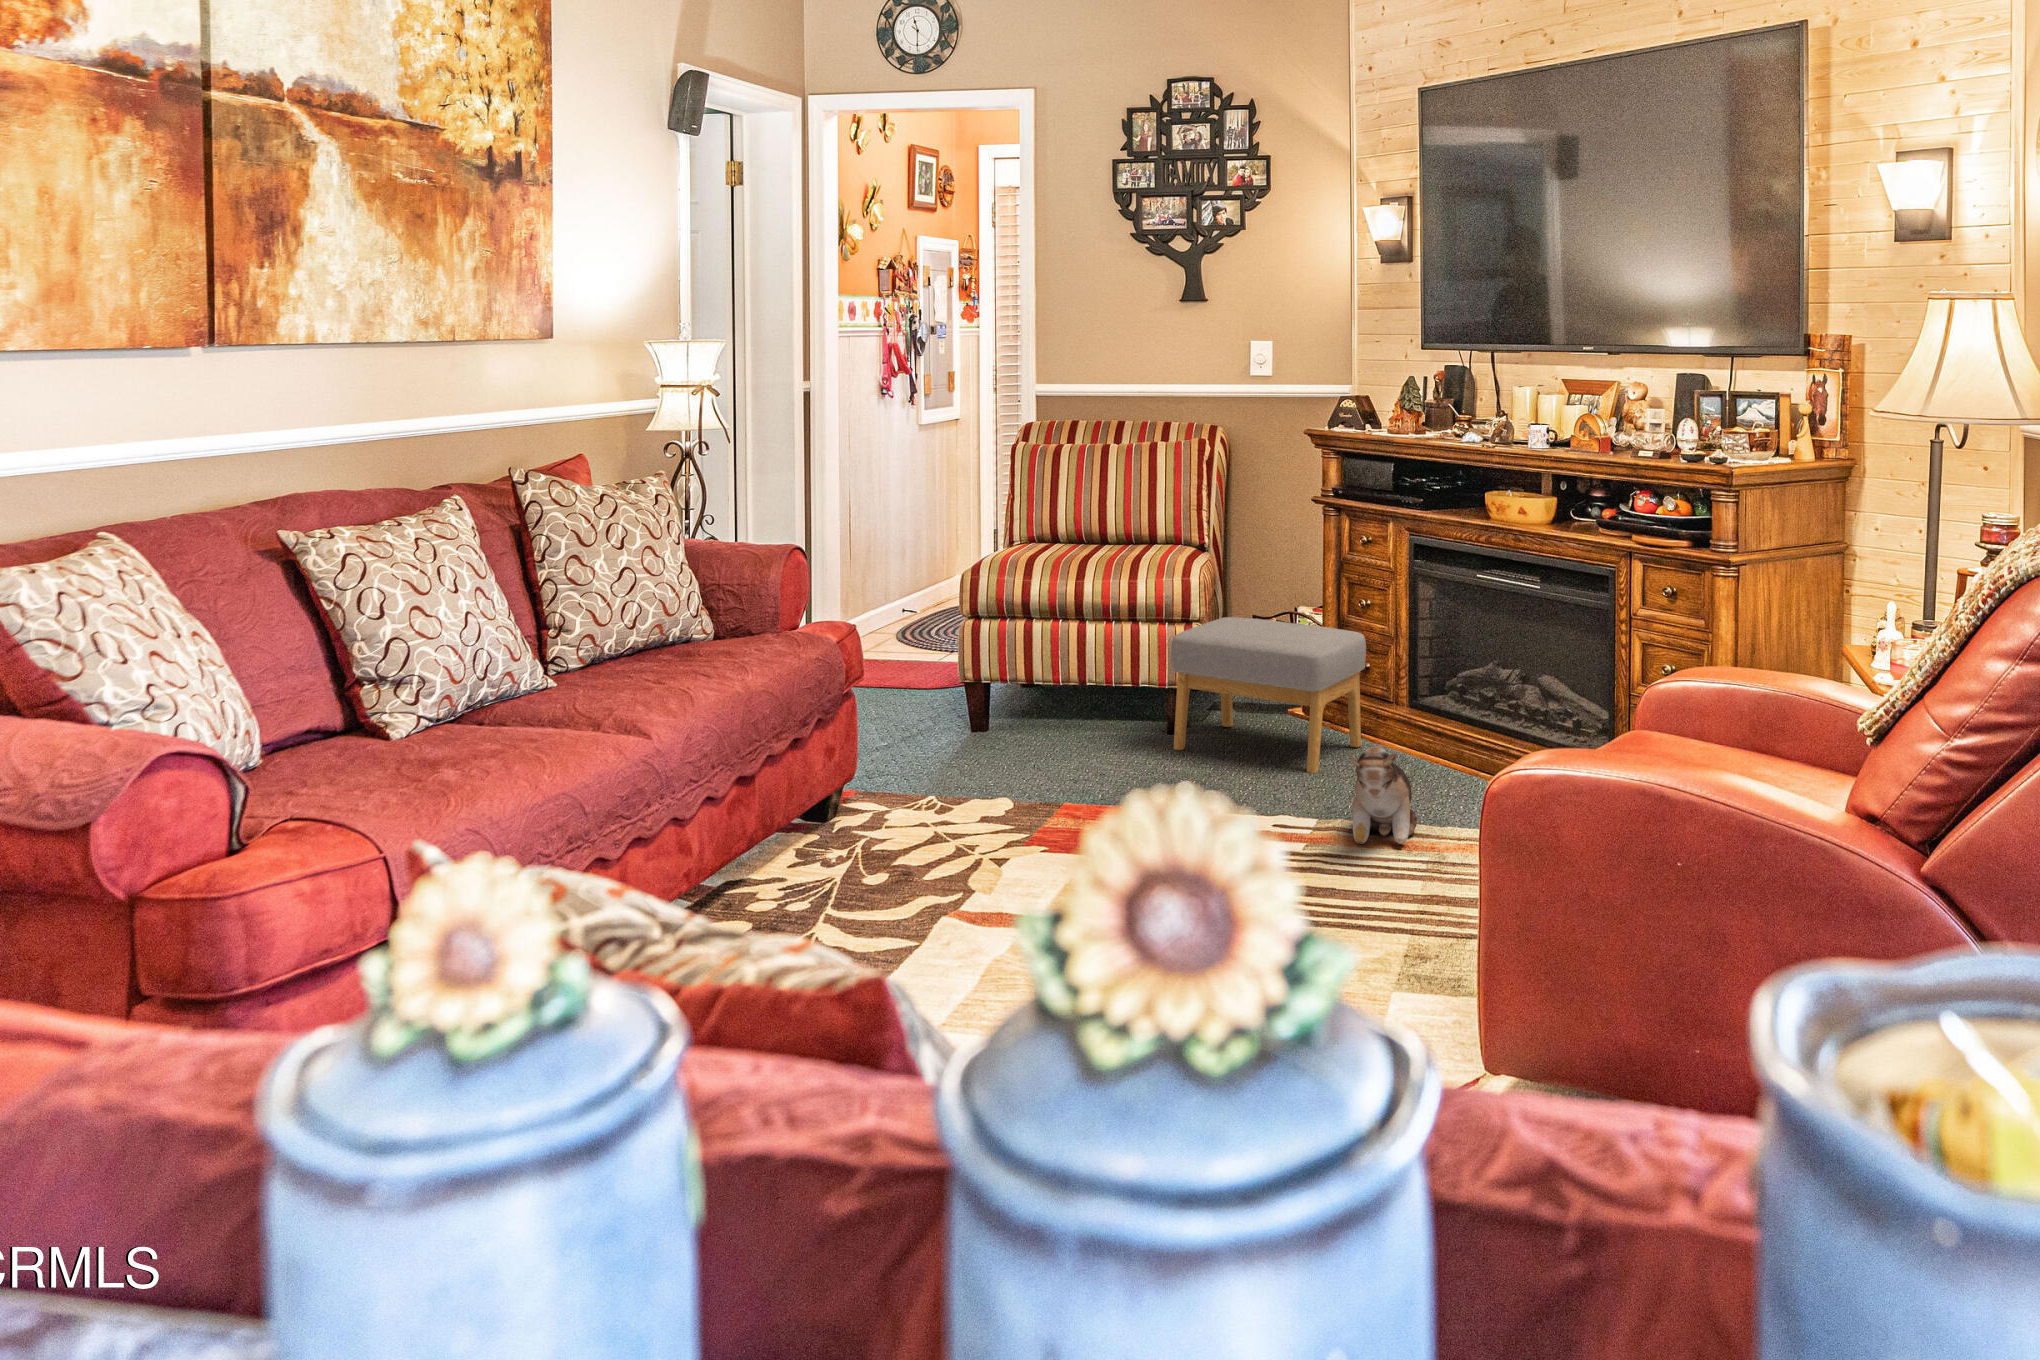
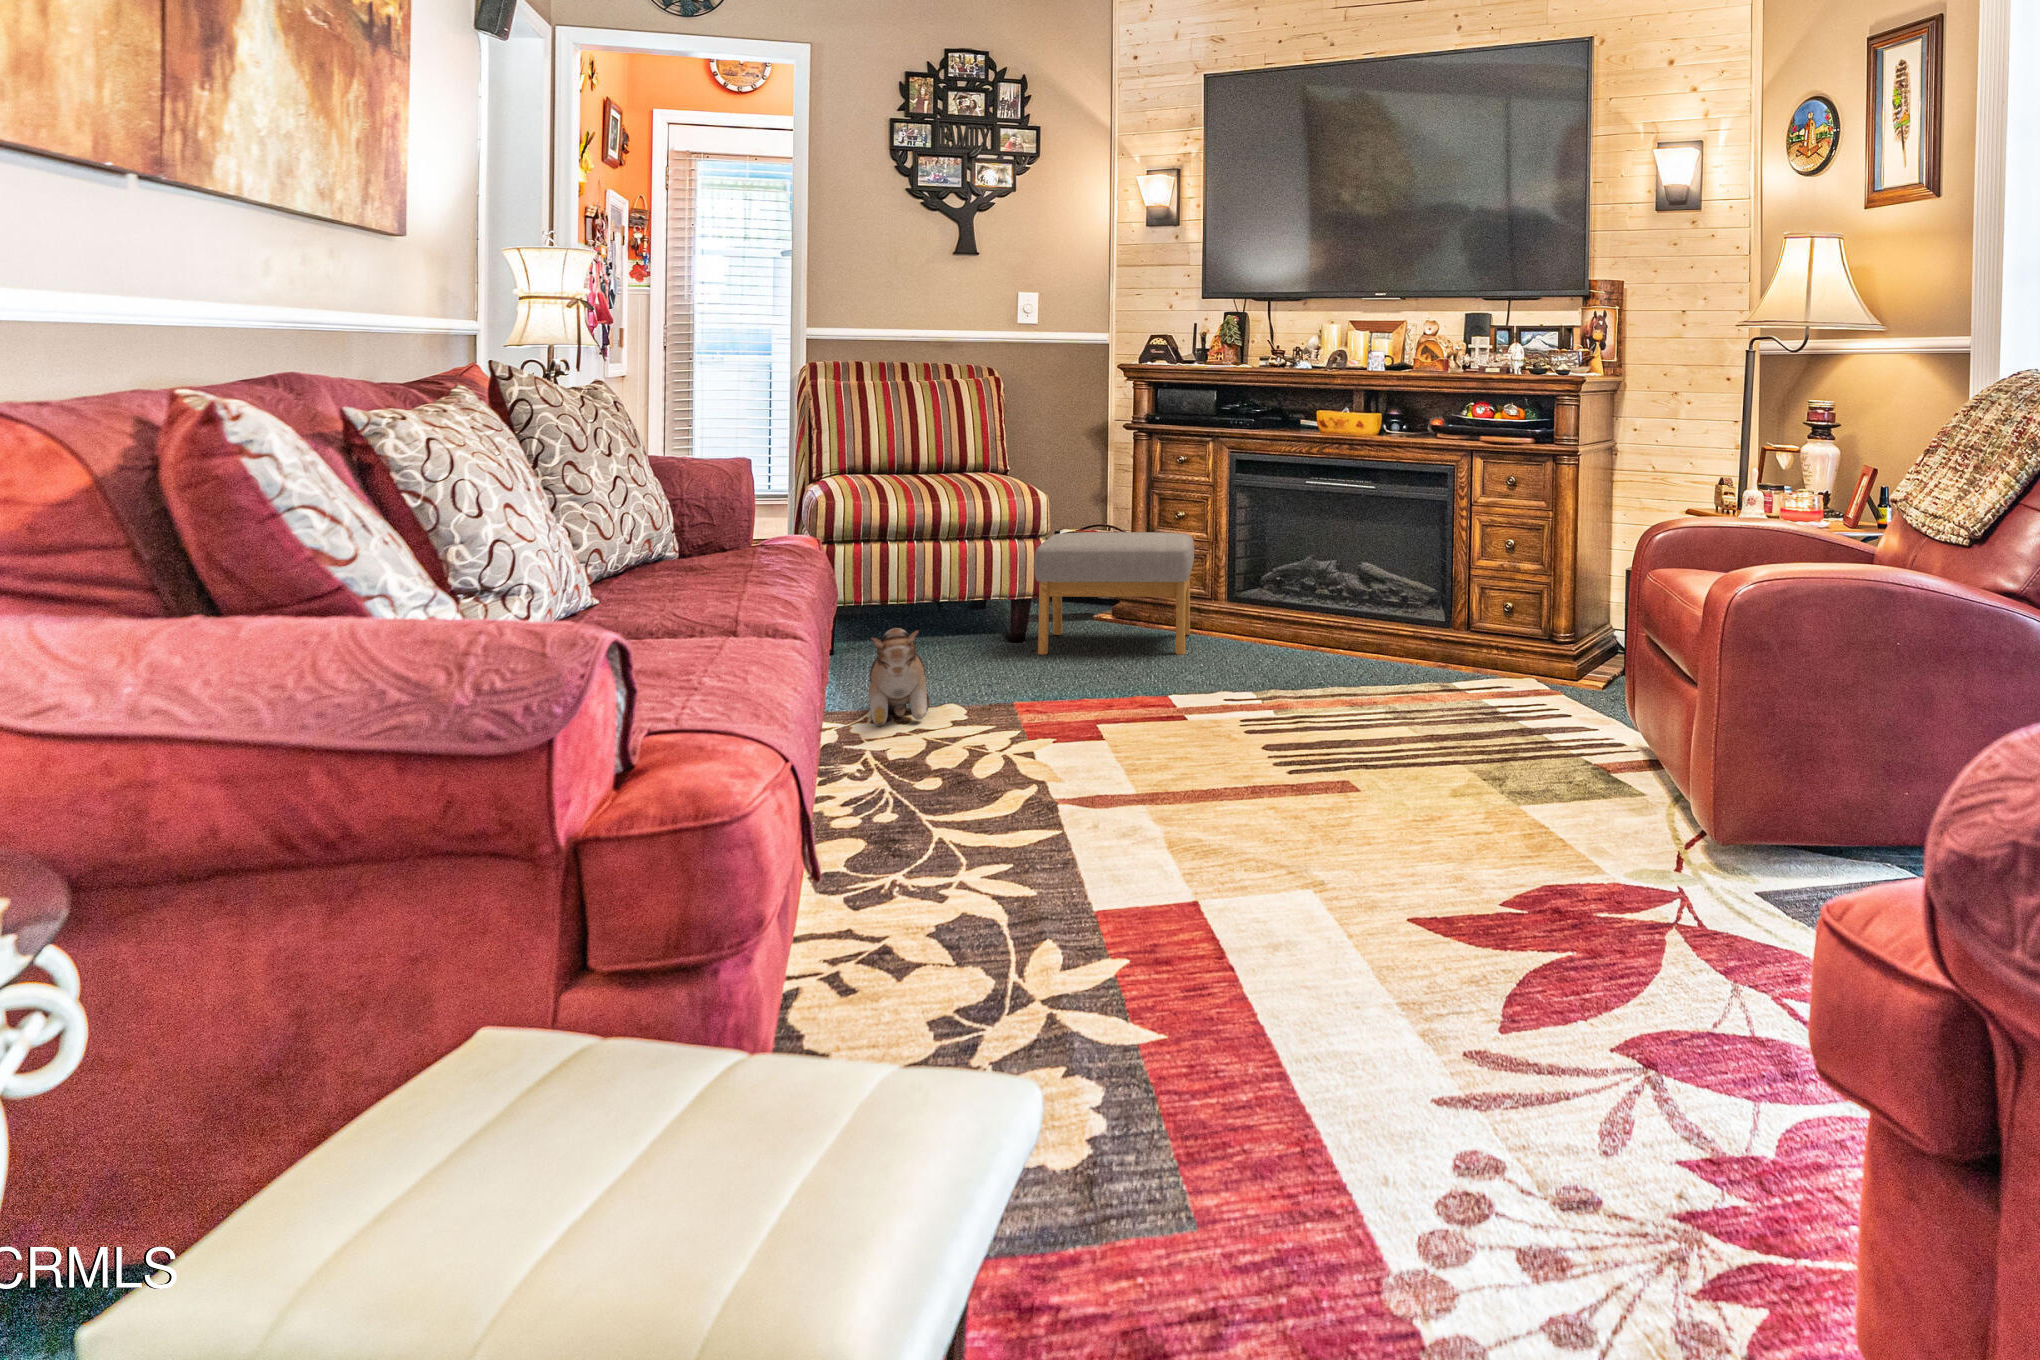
plush toy: present [1348,746,1417,844] -> present [869,628,929,726]

